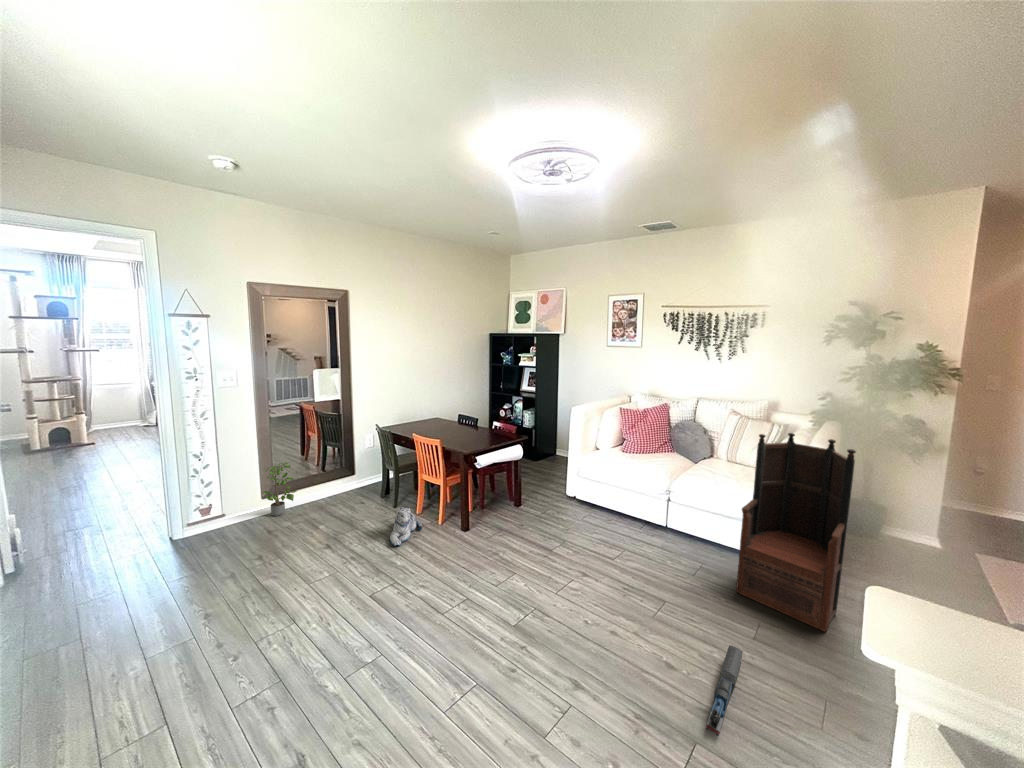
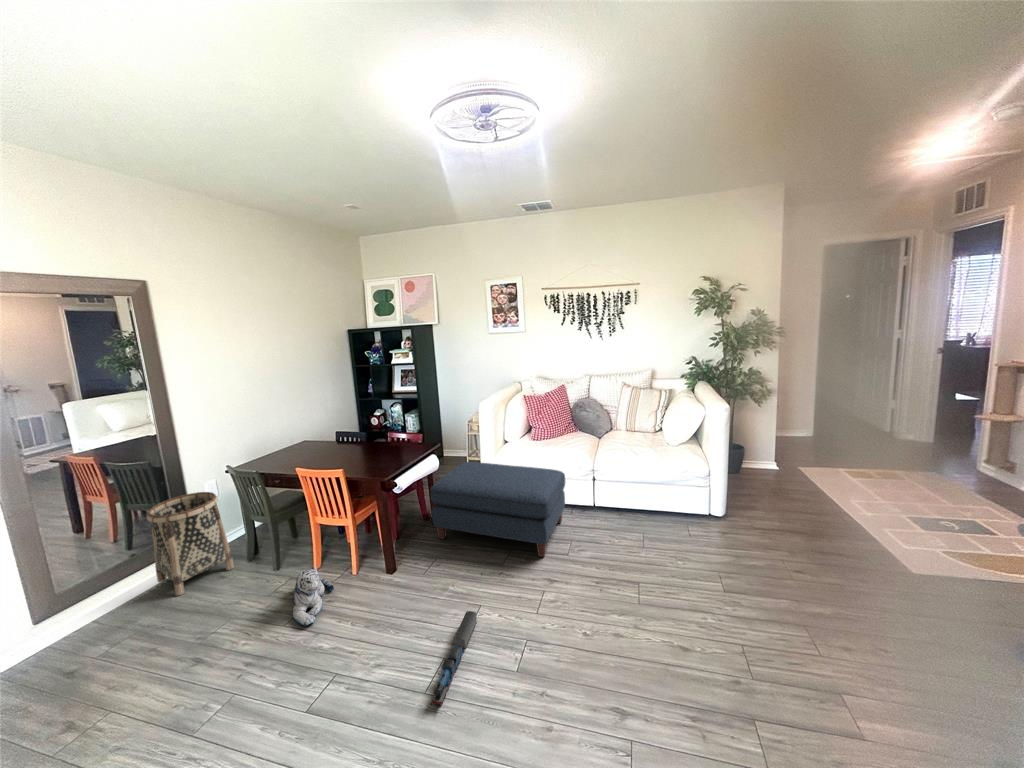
armchair: present [736,433,856,632] -> none [677,397,761,560]
basket: none [330,440,373,505] -> present [147,492,234,596]
ottoman: none [508,459,633,557] -> present [431,462,565,557]
potted plant: present [263,462,297,516] -> none [20,556,100,651]
toy train: present [706,646,743,736] -> present [430,611,477,707]

